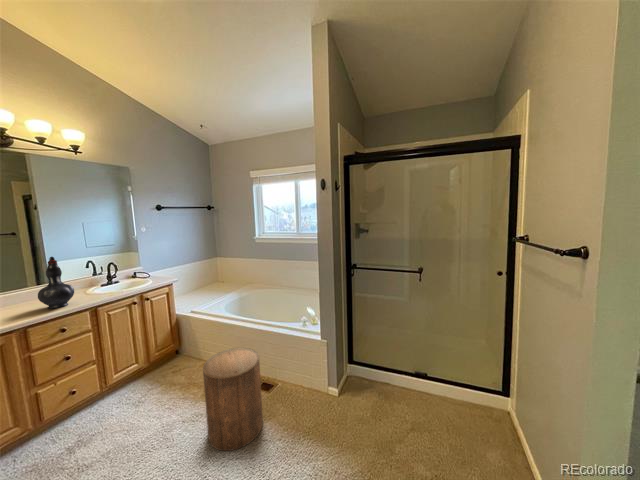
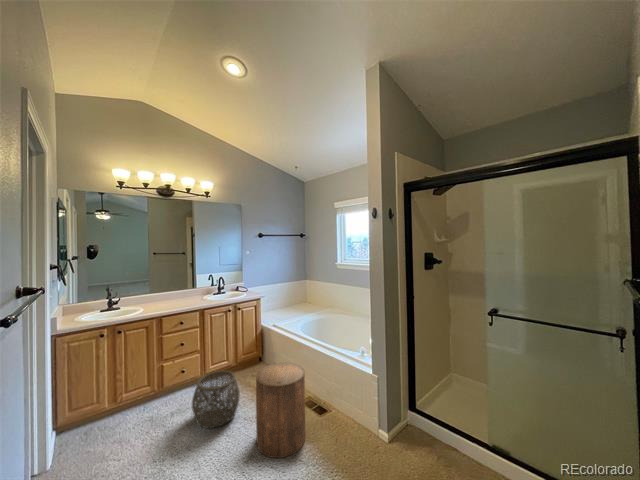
decorative vase: present [38,257,74,309] -> none [173,269,193,306]
woven basket: none [105,375,173,451] -> present [192,371,240,428]

